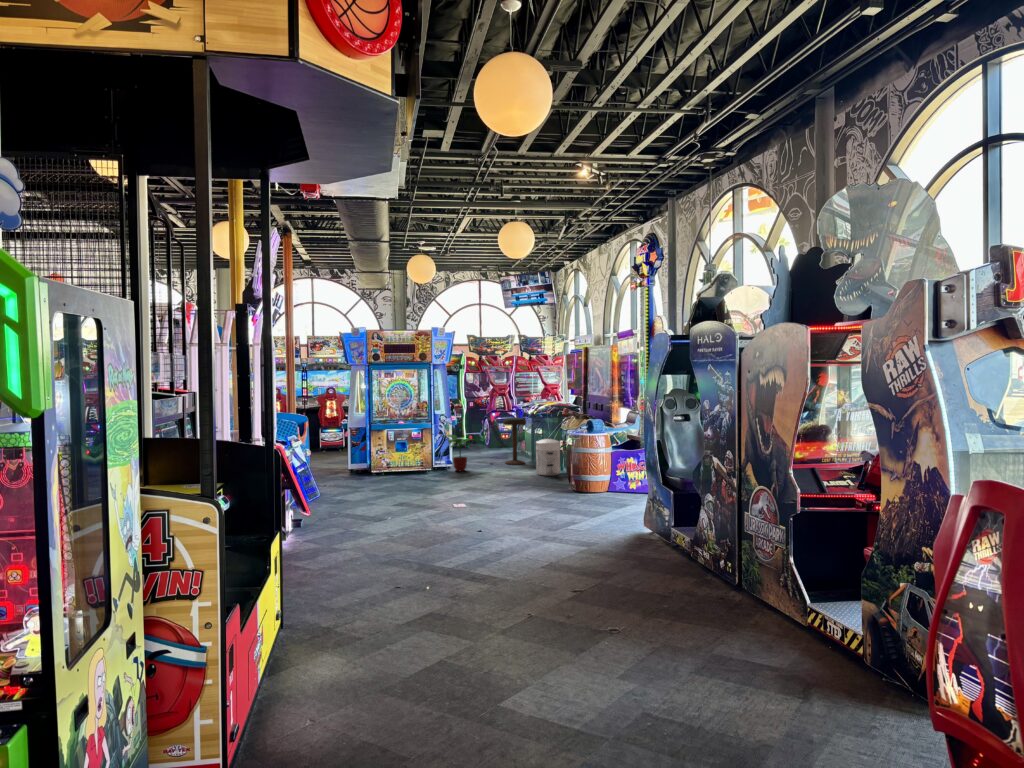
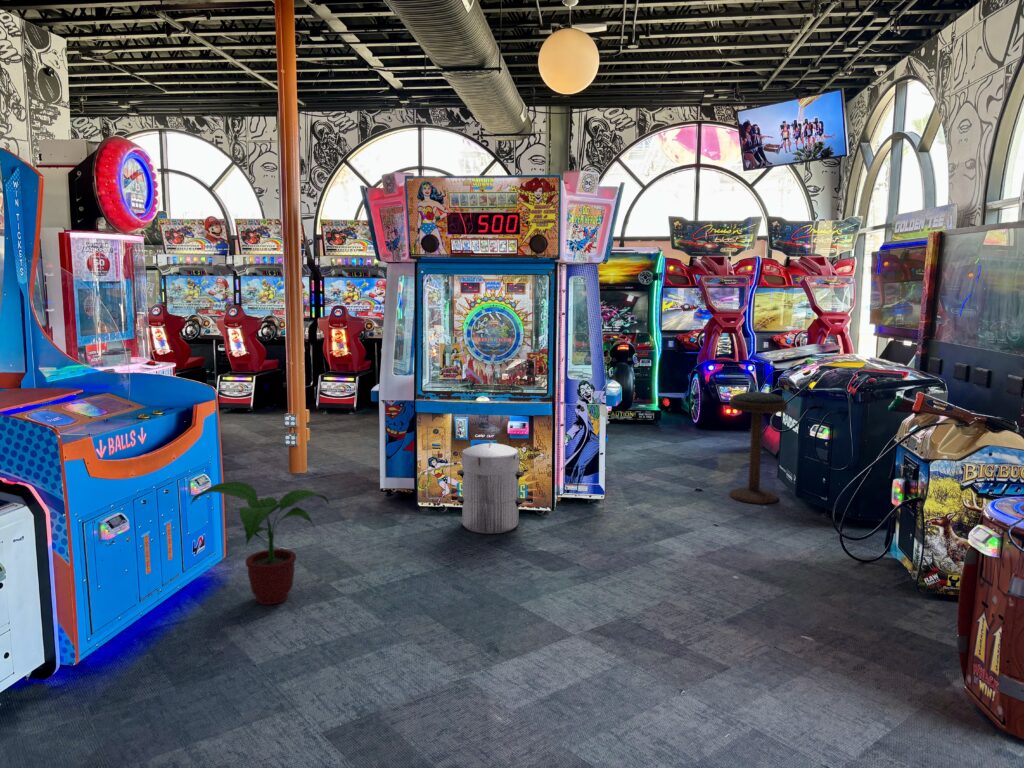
potted plant: present [442,435,477,471] -> present [191,482,329,605]
waste bin: present [536,439,560,476] -> present [457,440,524,534]

